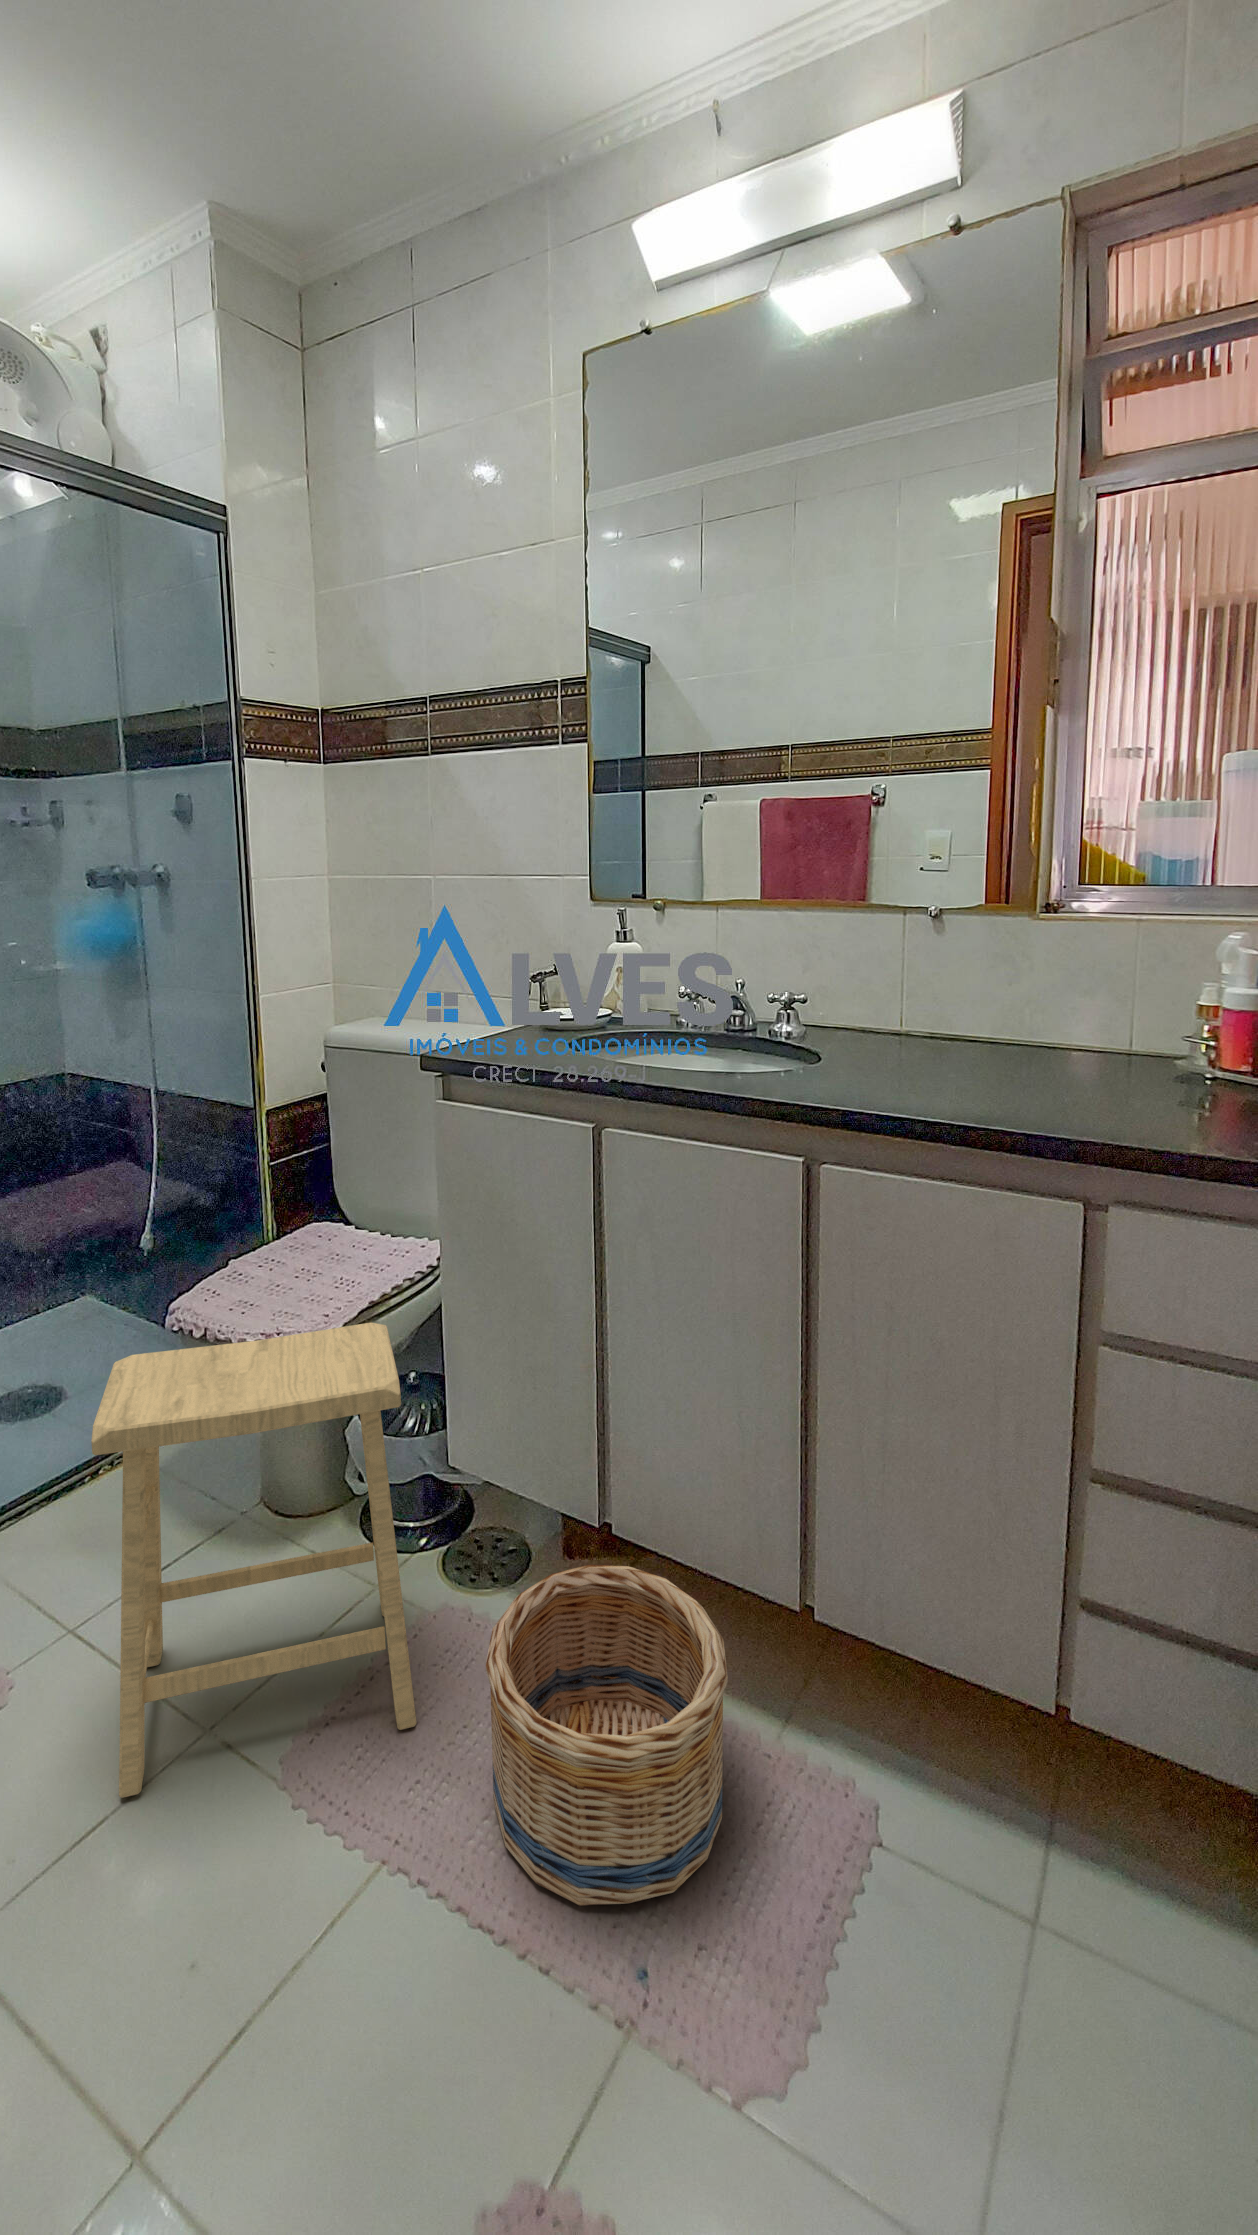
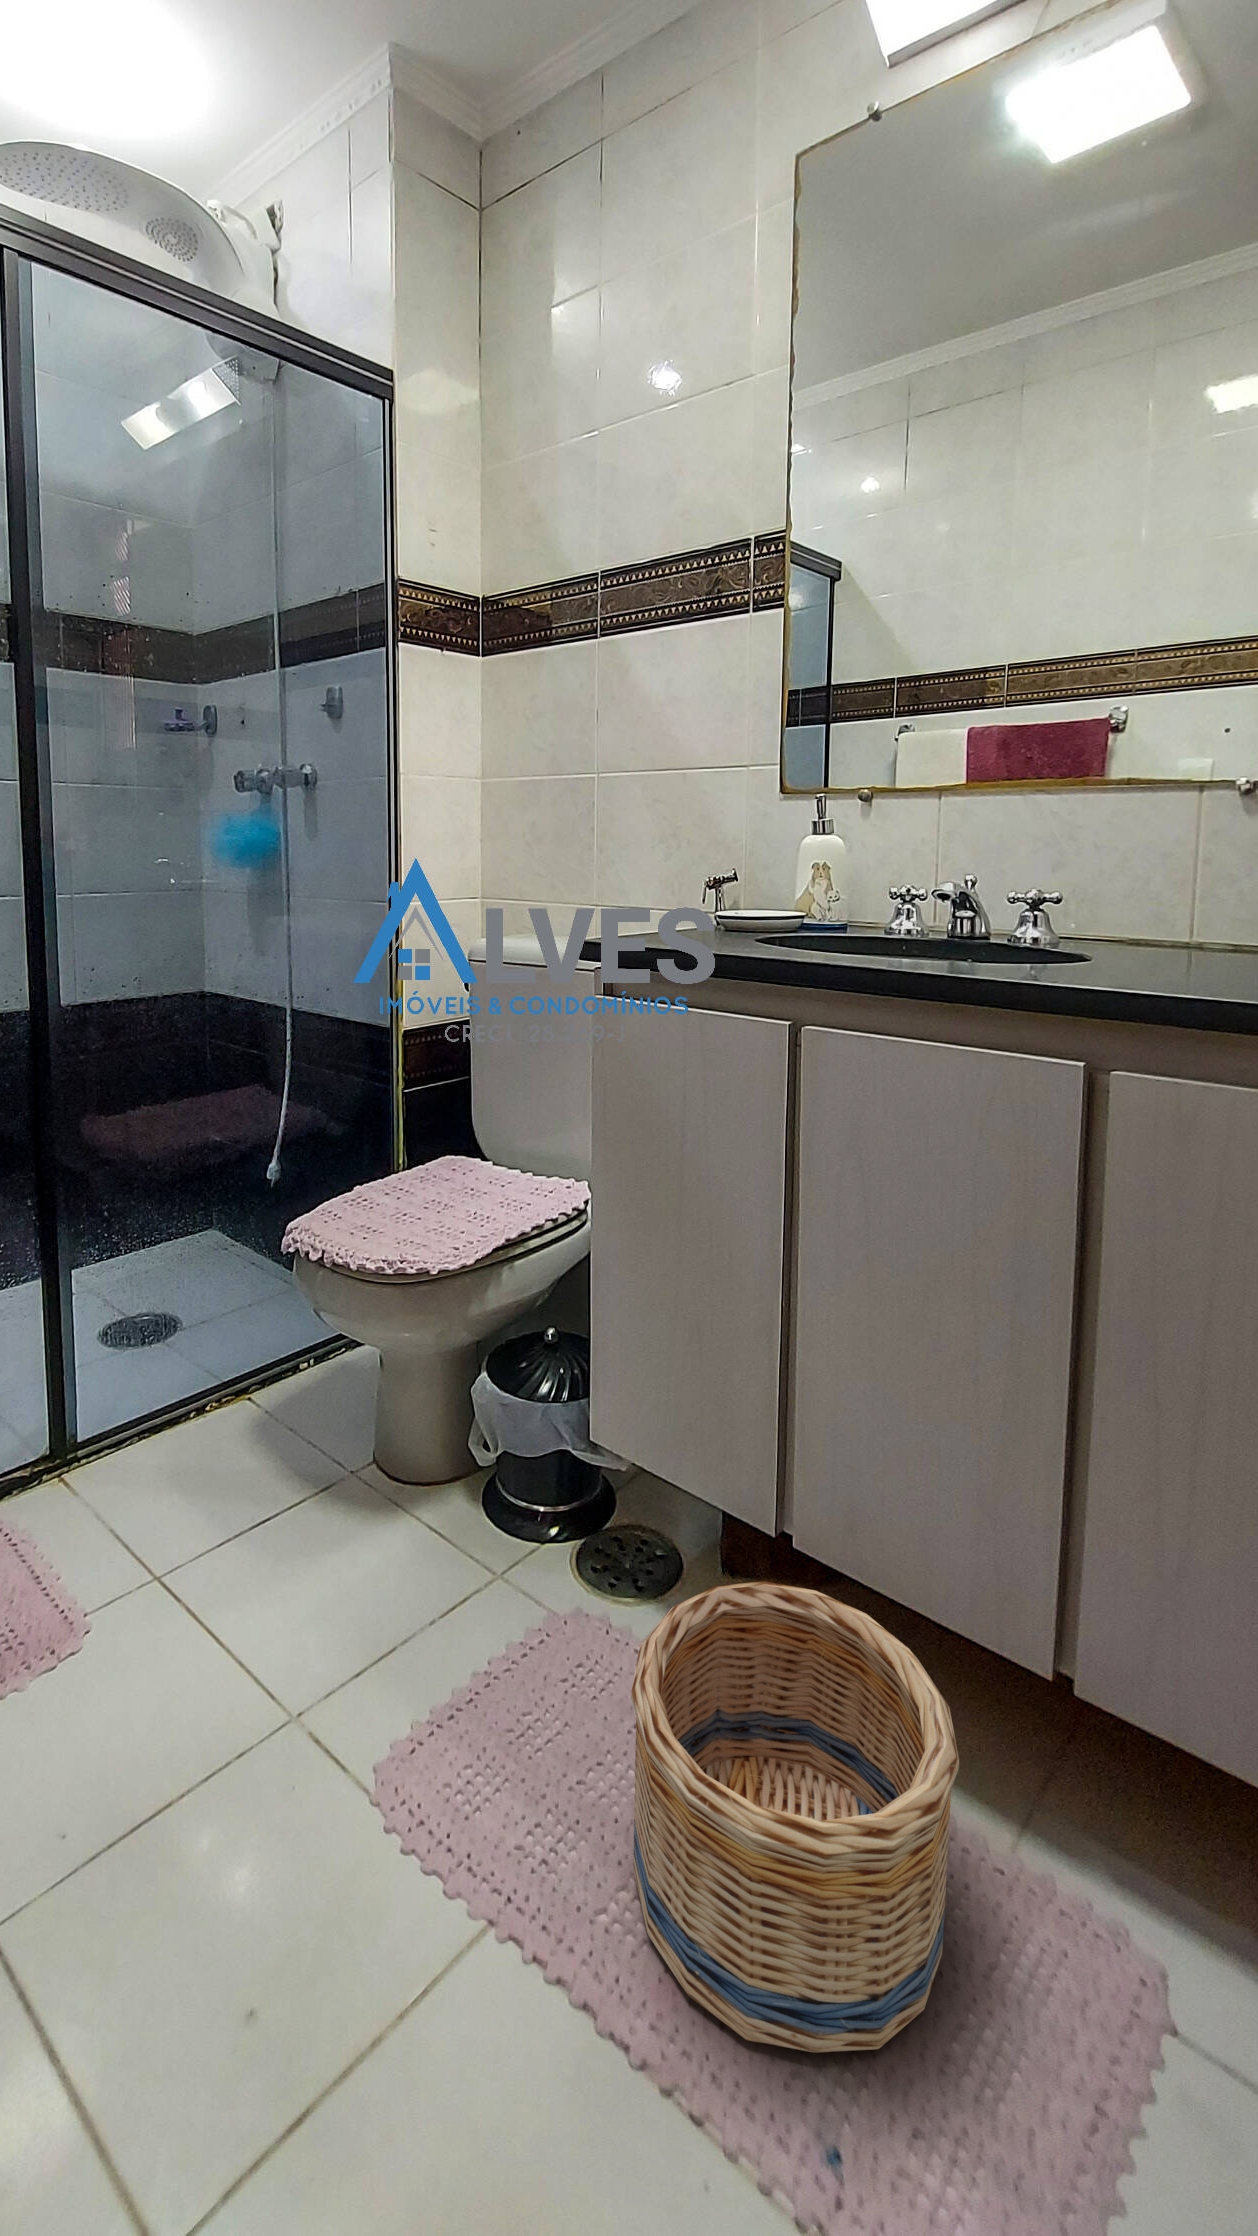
footstool: present [91,1323,417,1798] -> none [181,1253,539,1780]

